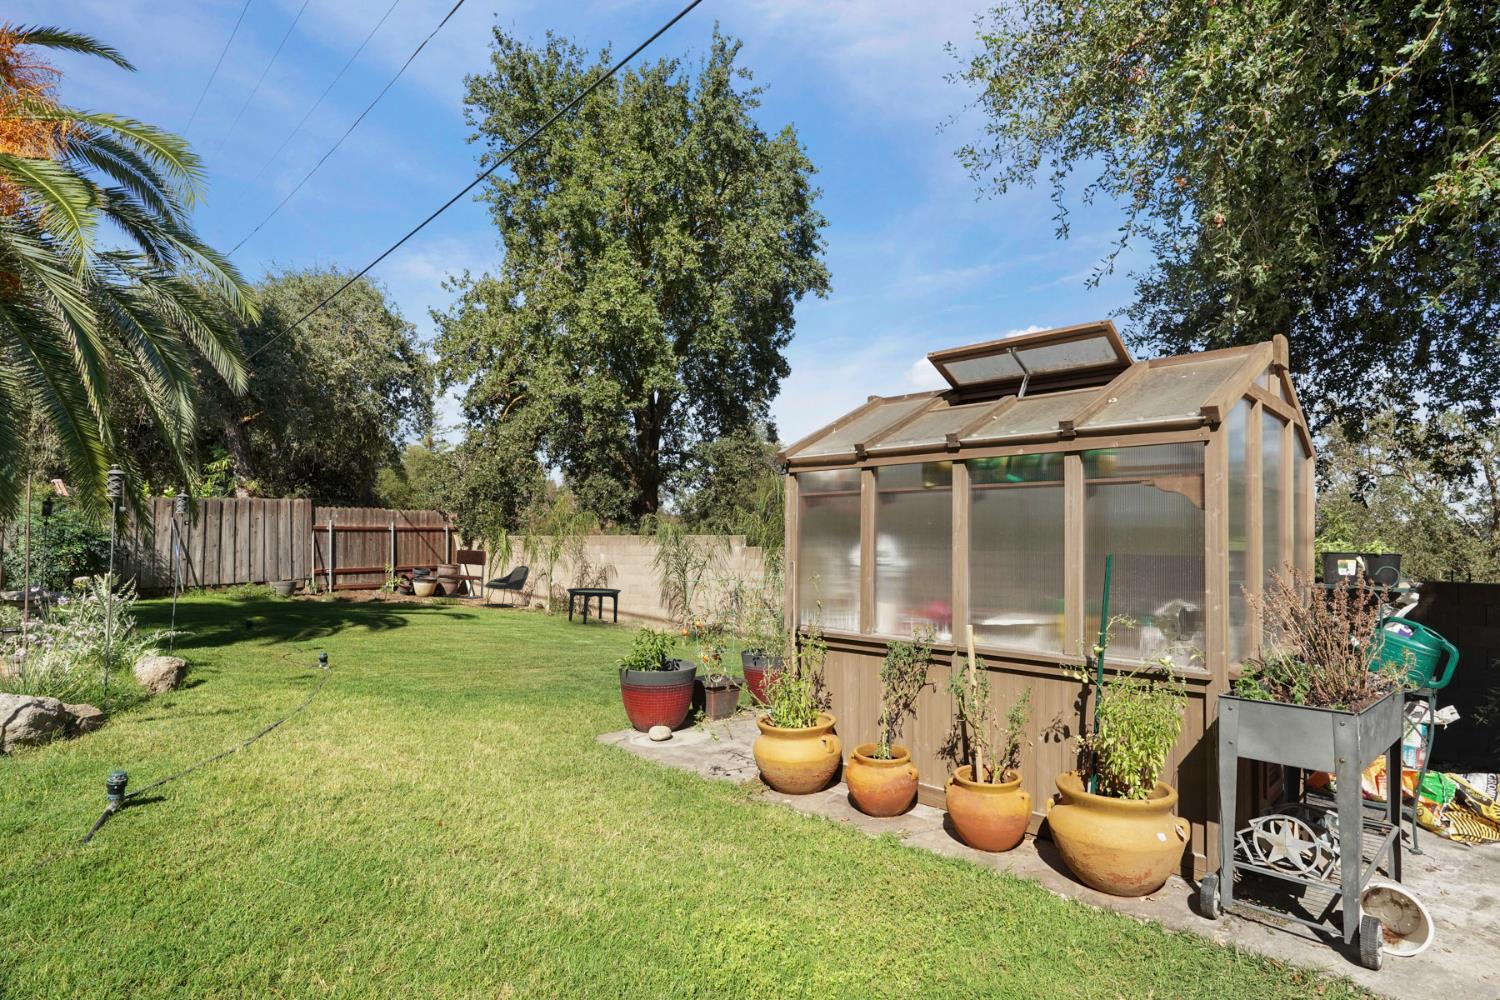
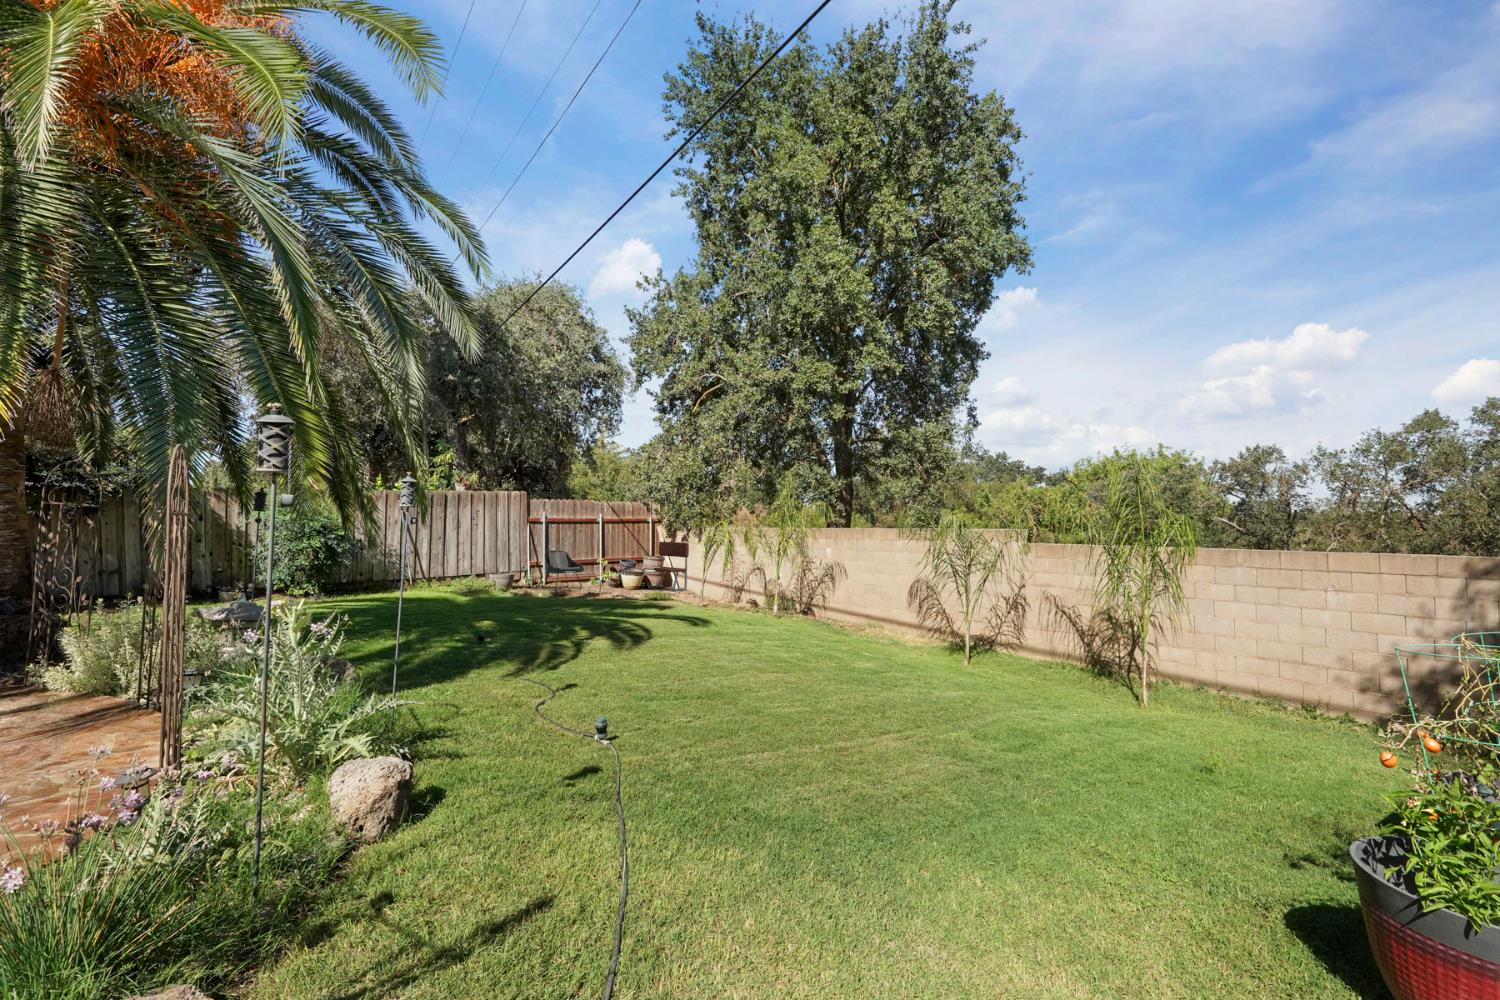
lounge chair: present [486,566,529,608] -> present [542,550,584,590]
round table: present [567,588,621,624] -> none [795,583,856,625]

